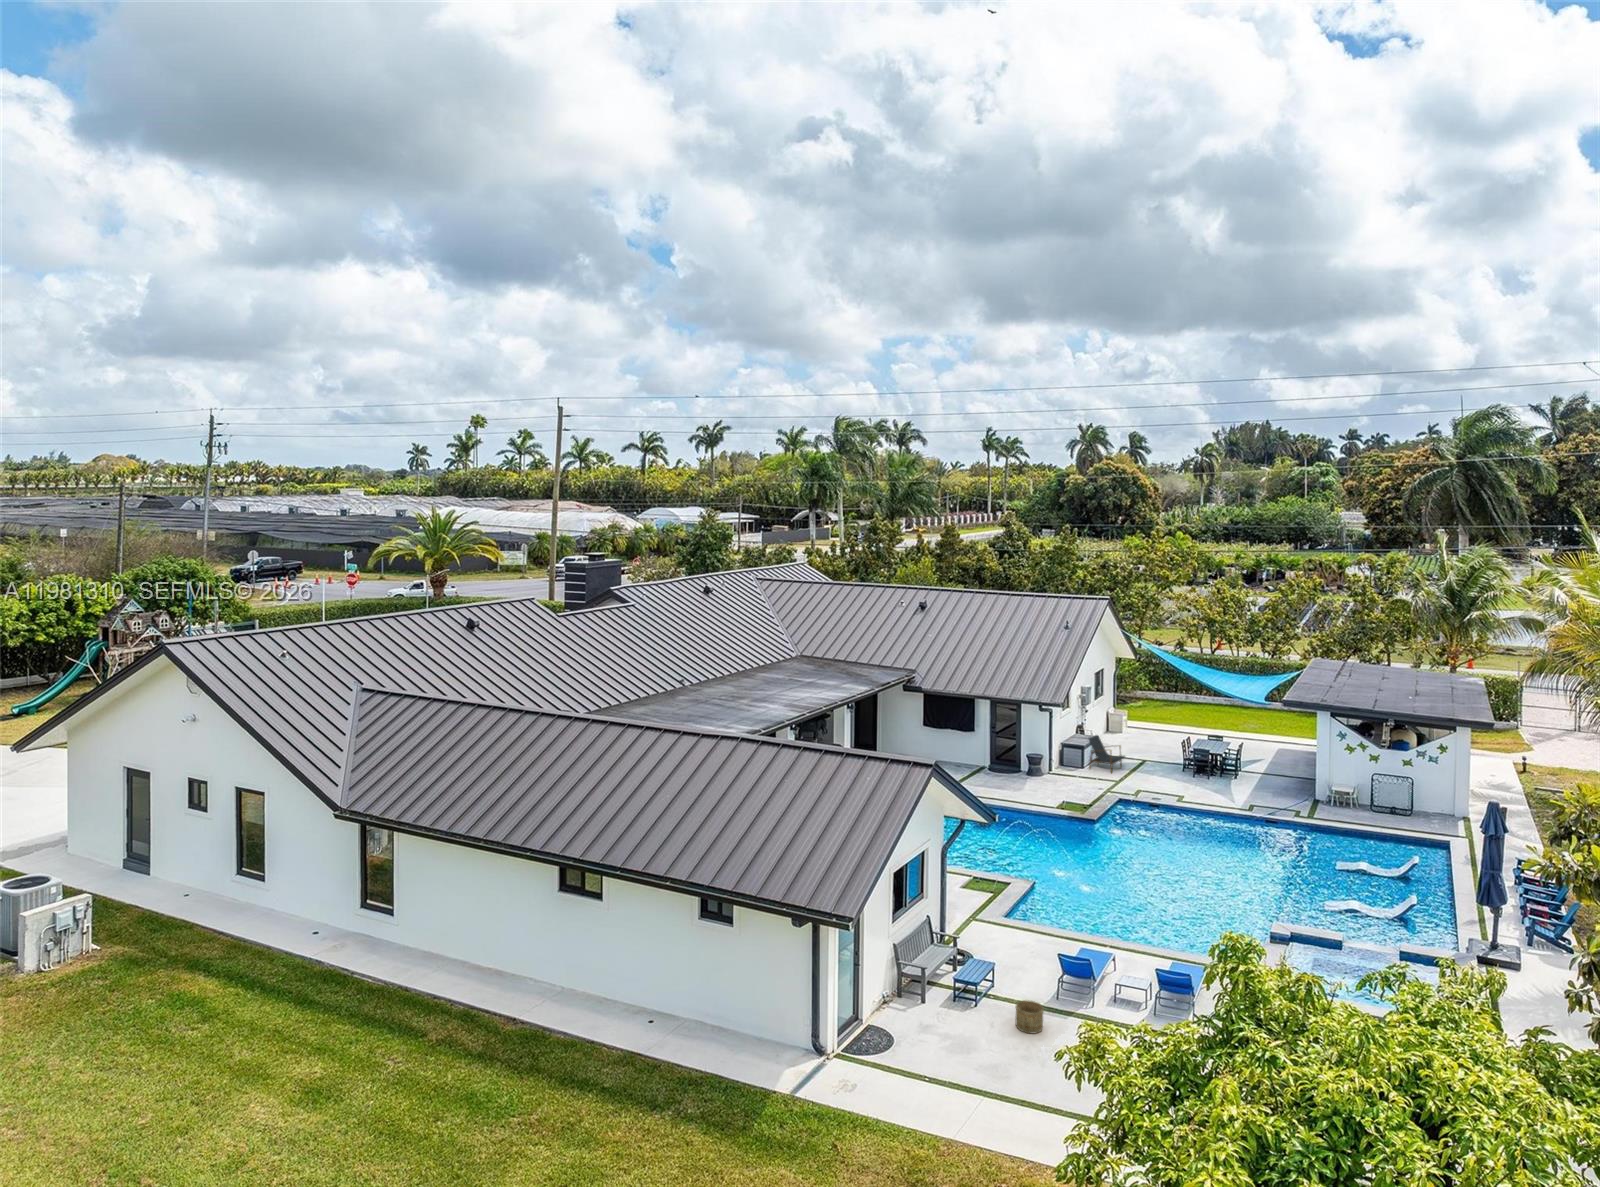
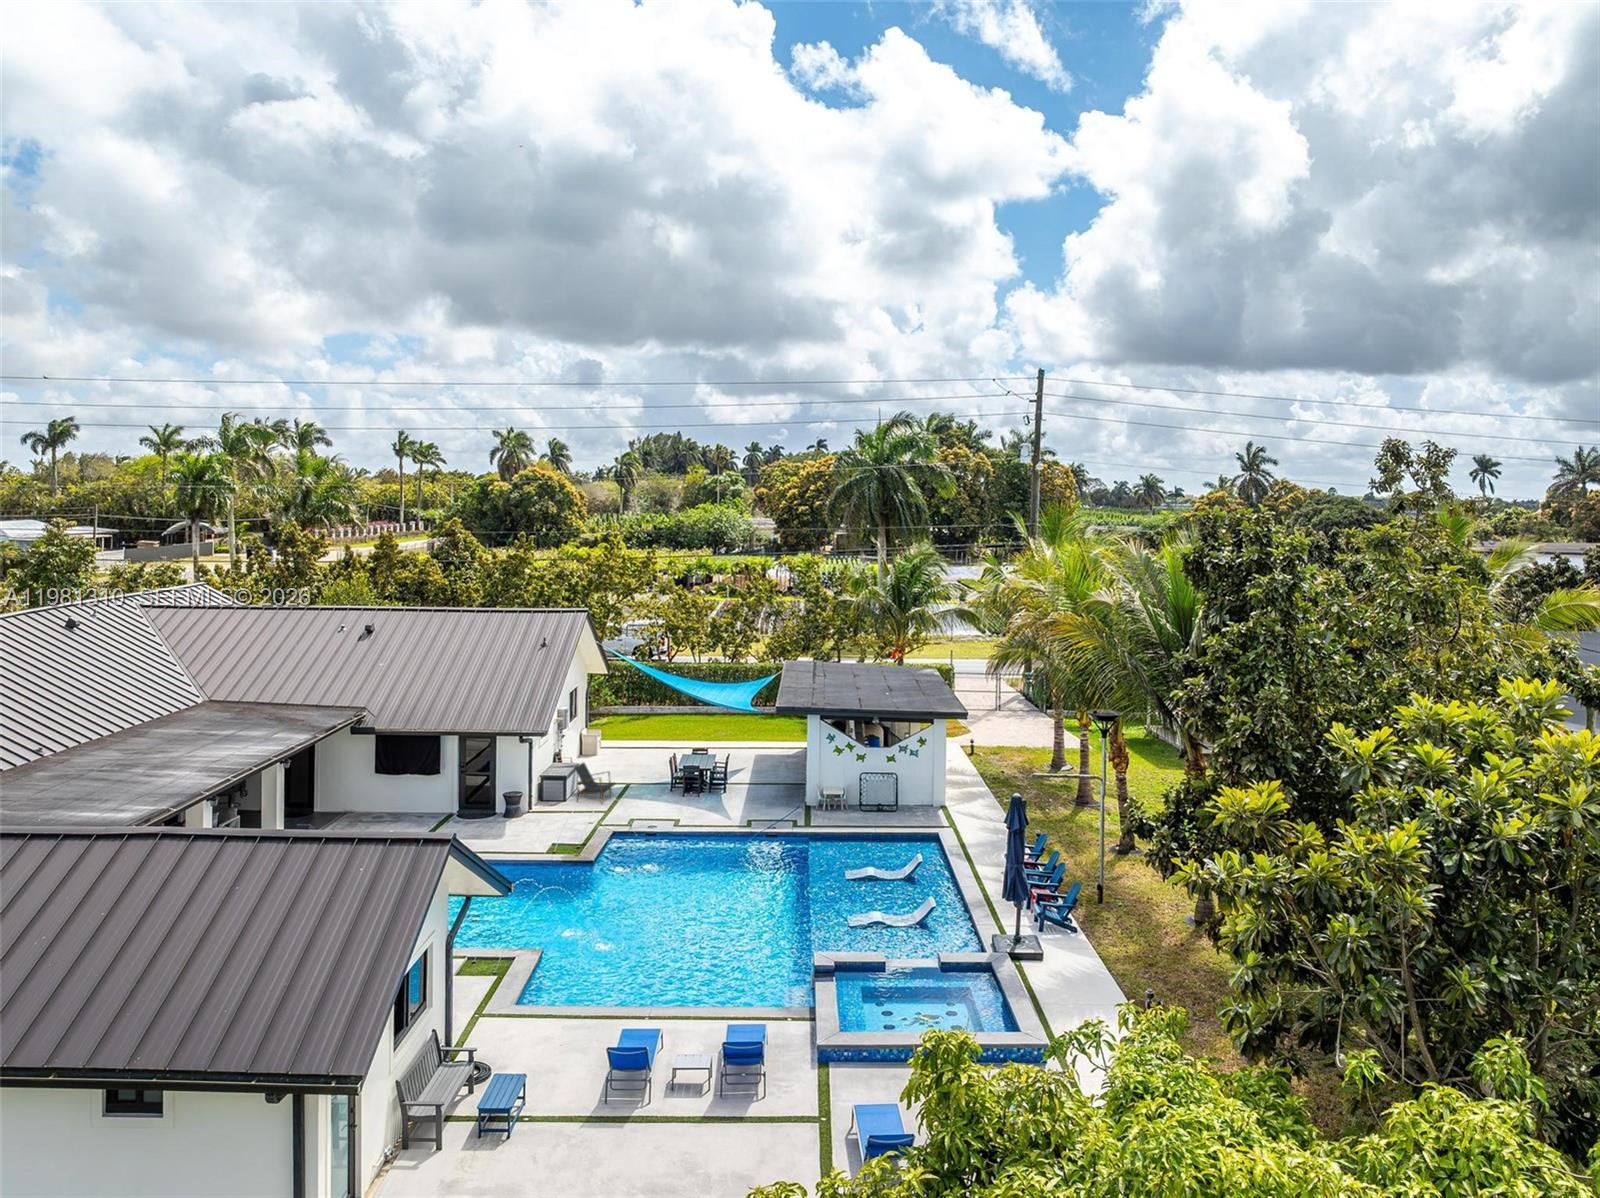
wooden bucket: present [1015,1000,1044,1033] -> none [574,1118,611,1165]

